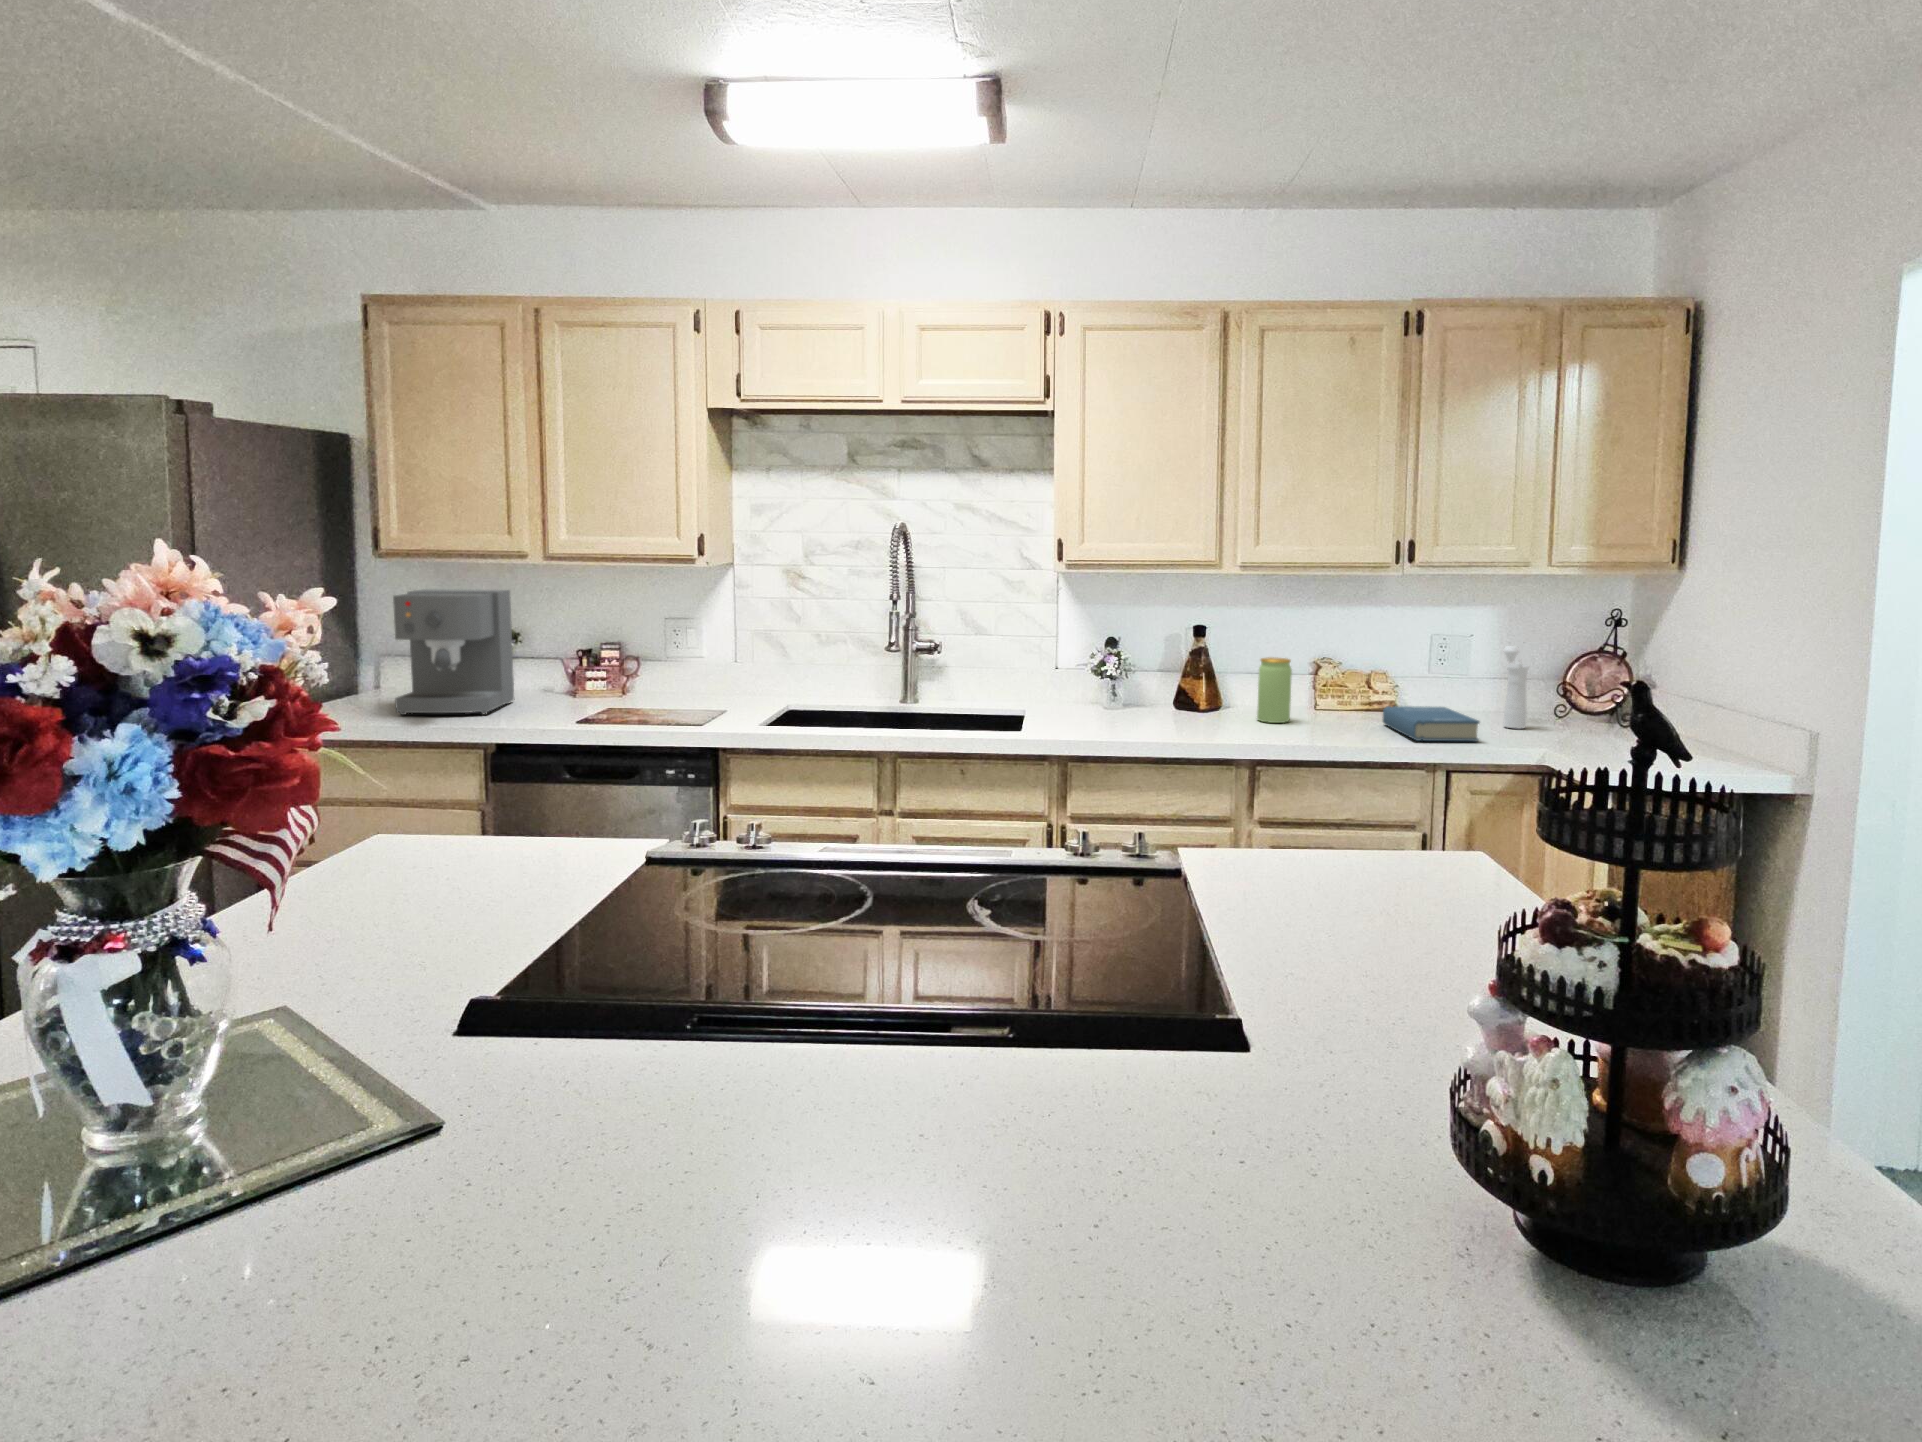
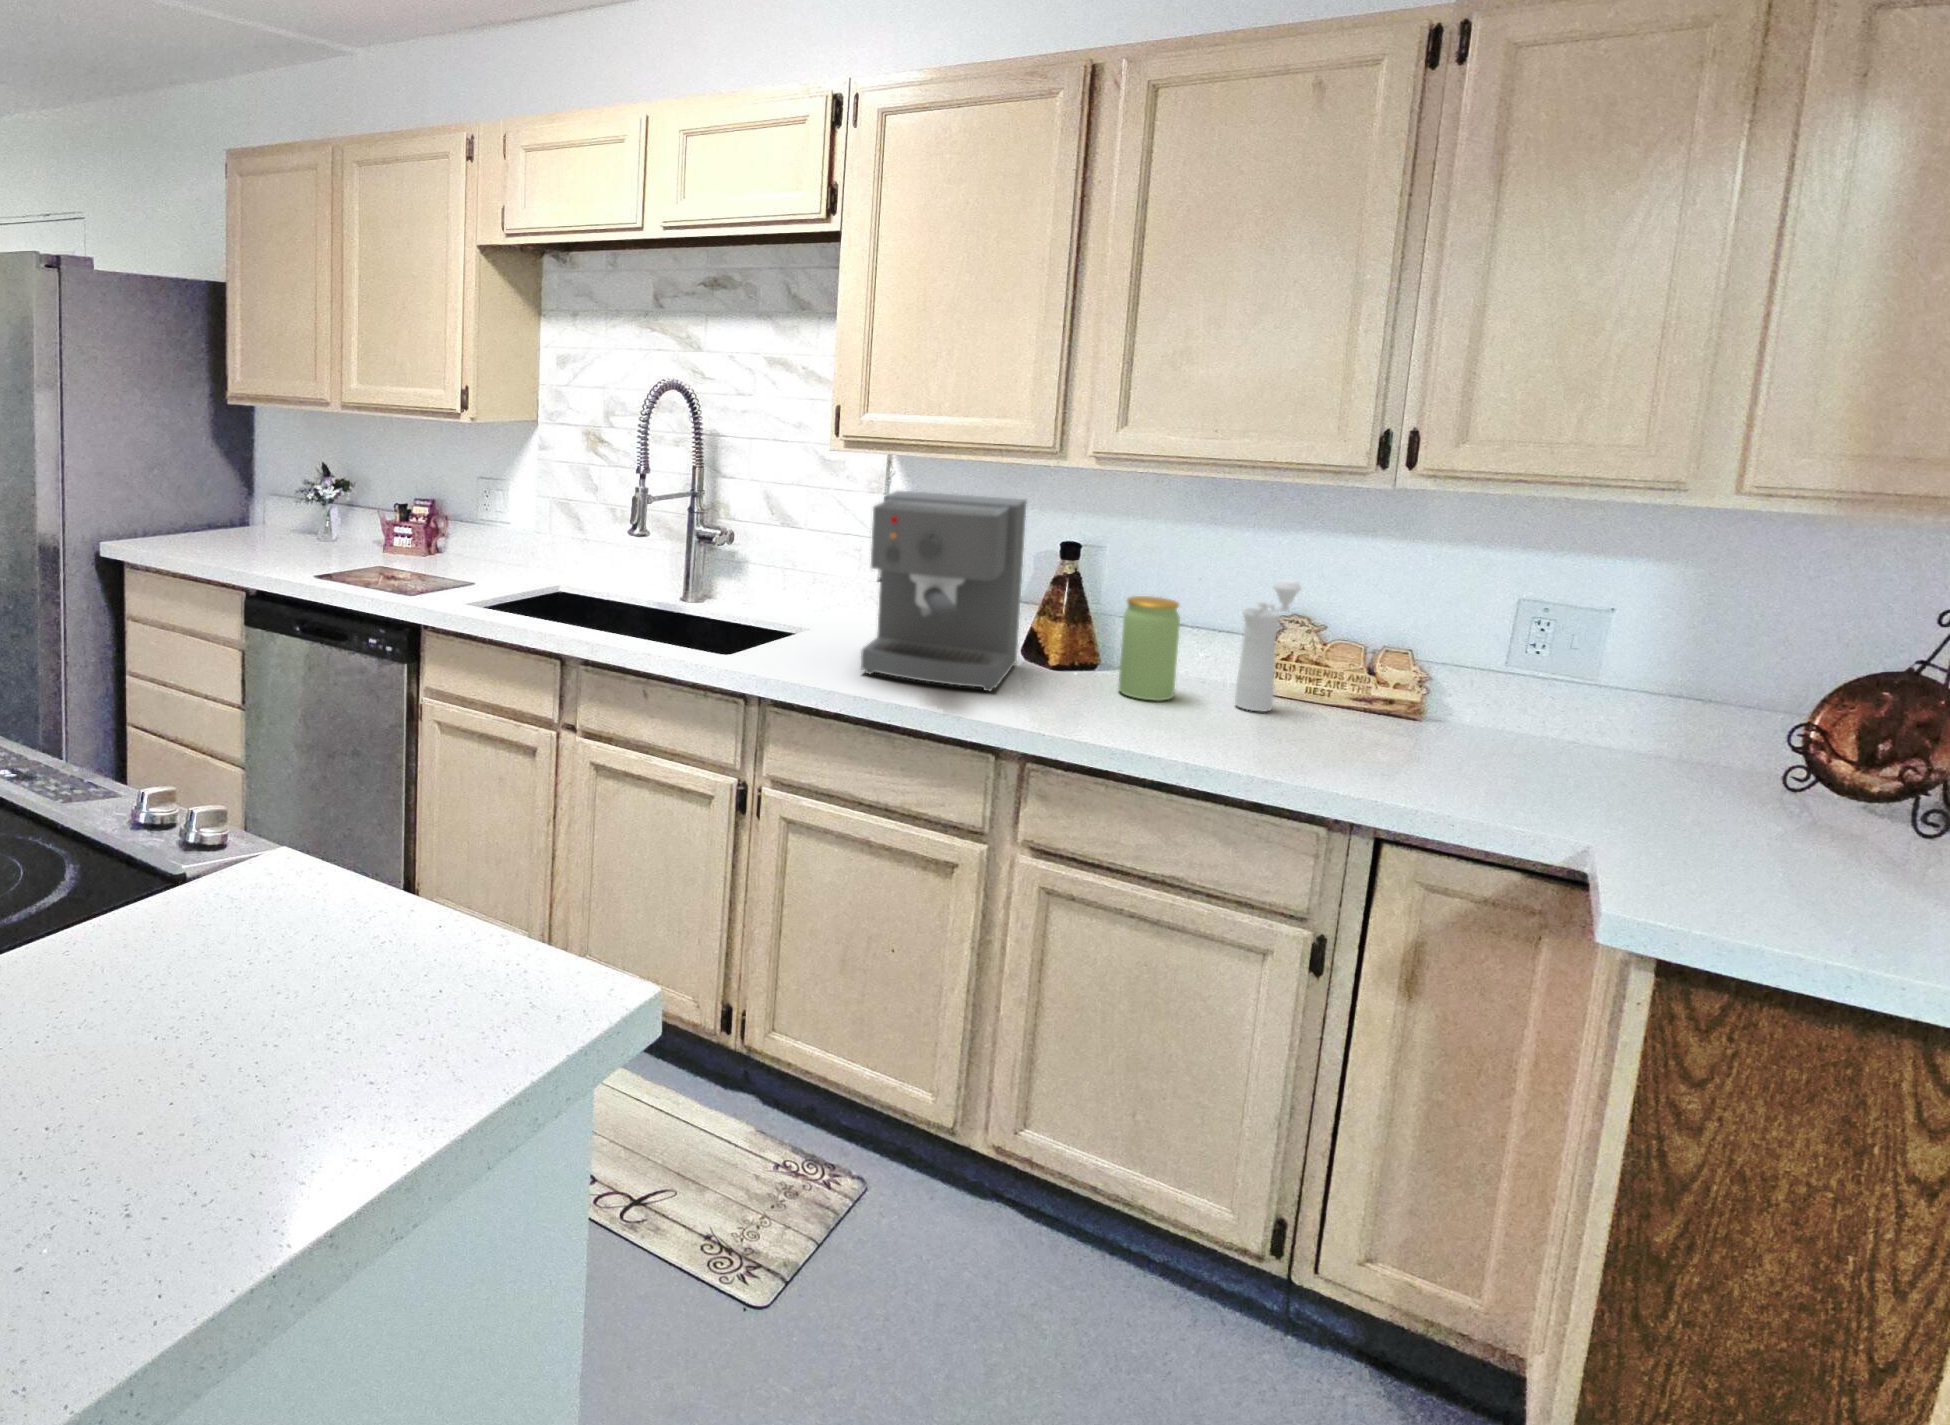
coffee maker: present [393,589,514,715] -> present [861,491,1027,691]
pepper mill: present [1504,646,1529,728] -> present [1235,579,1301,711]
hardback book: present [1383,706,1479,741] -> none [1330,703,1478,798]

